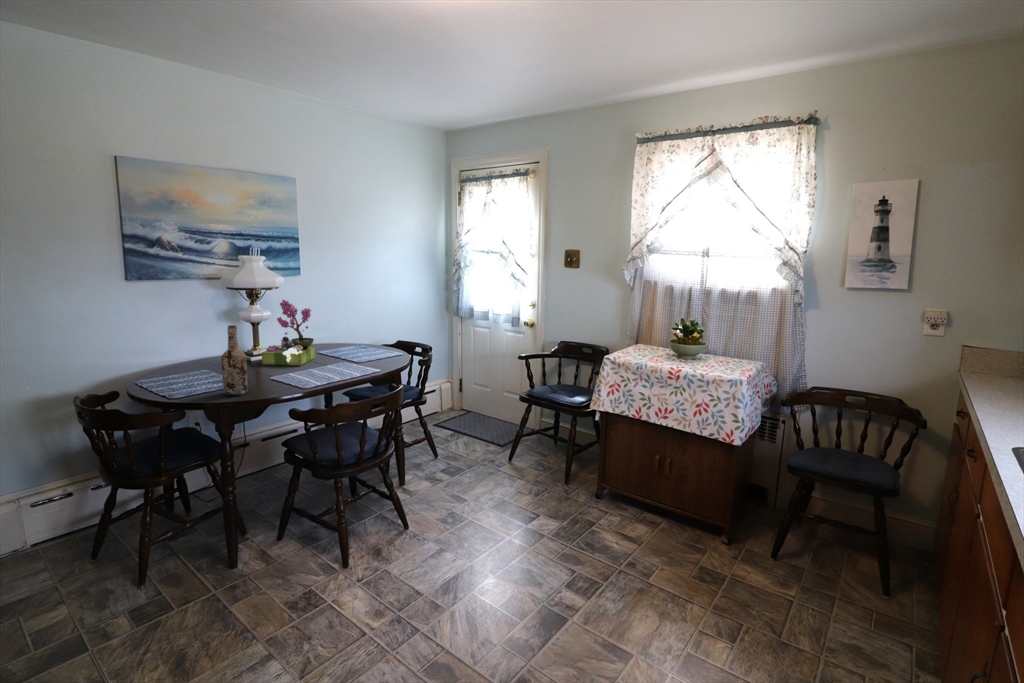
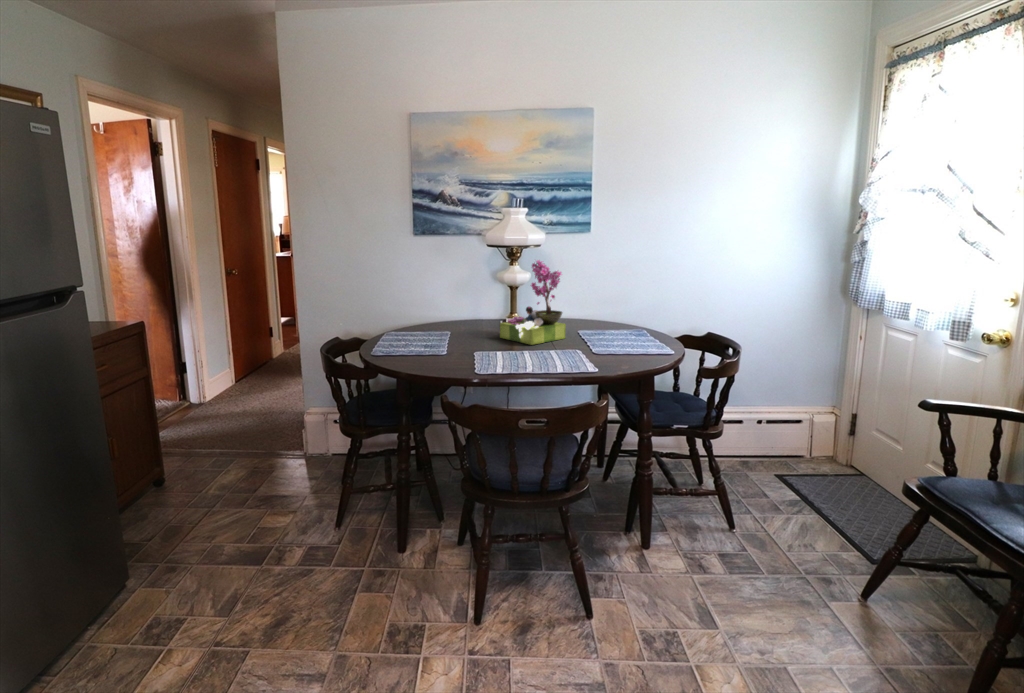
wine bottle: present [221,326,248,396] -> none [407,282,433,365]

